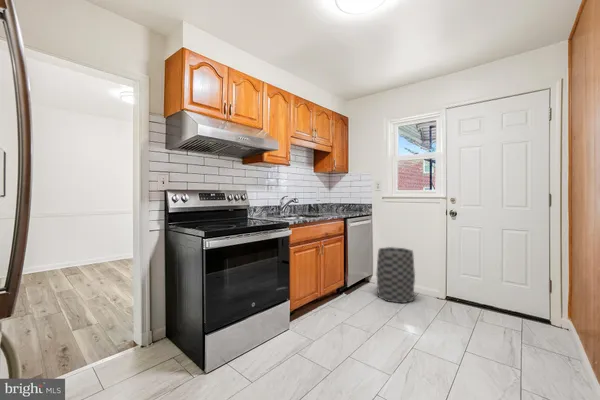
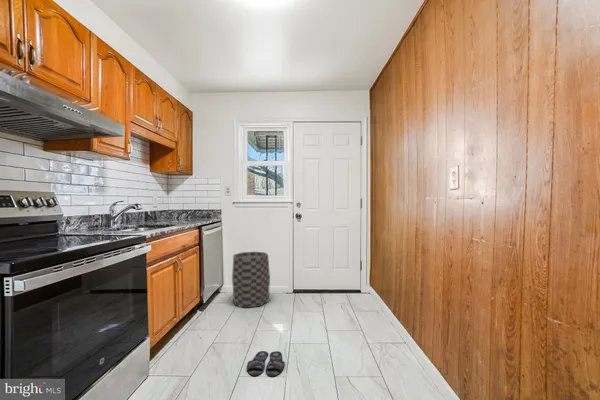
slippers: none [359,341,398,367] -> present [247,351,285,377]

